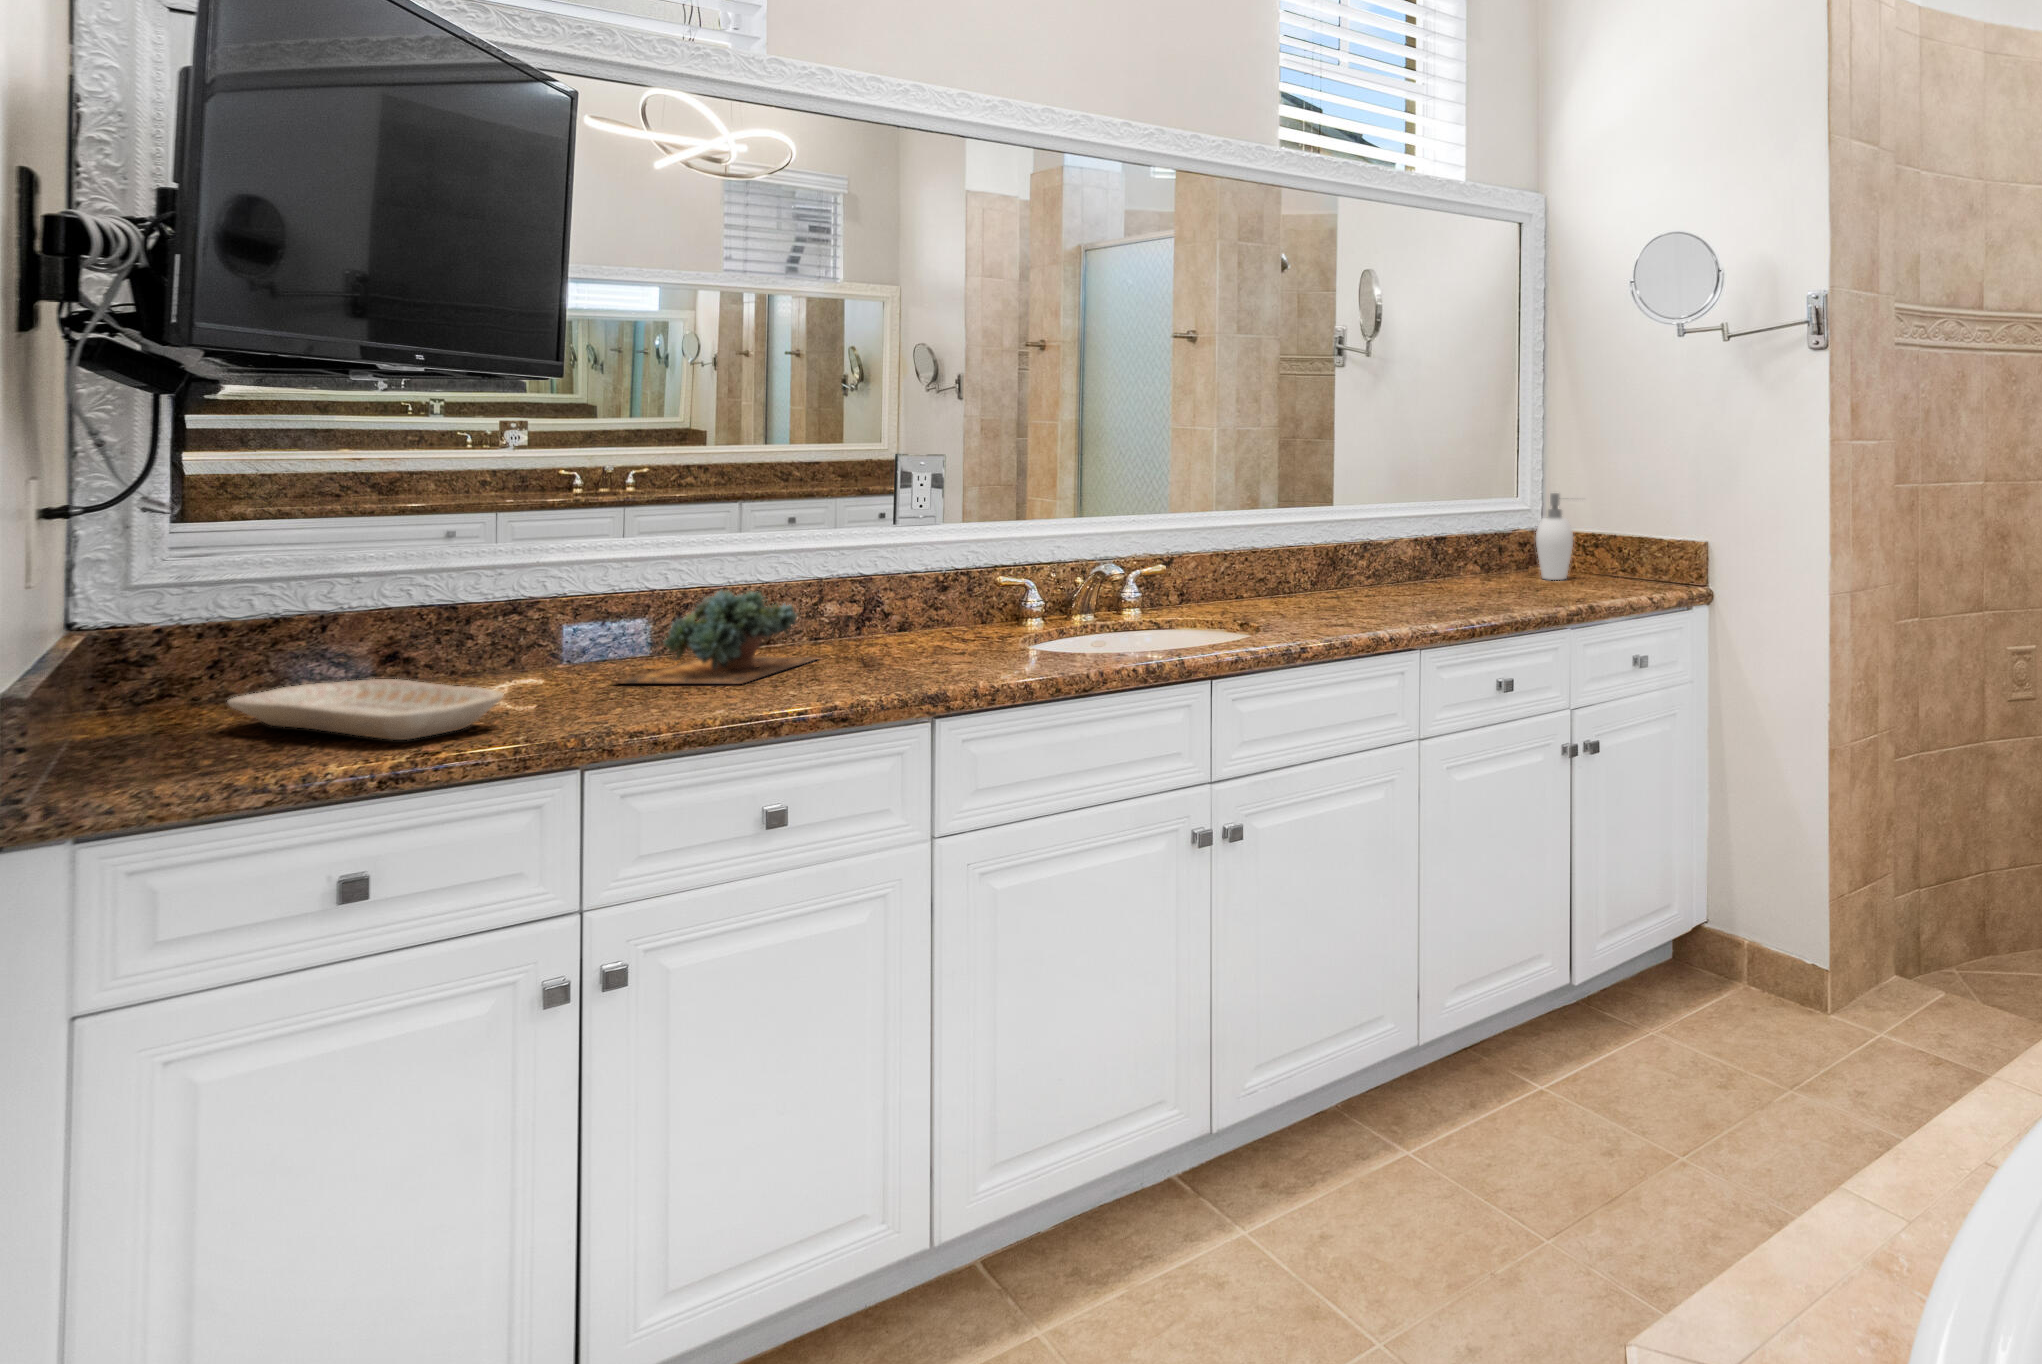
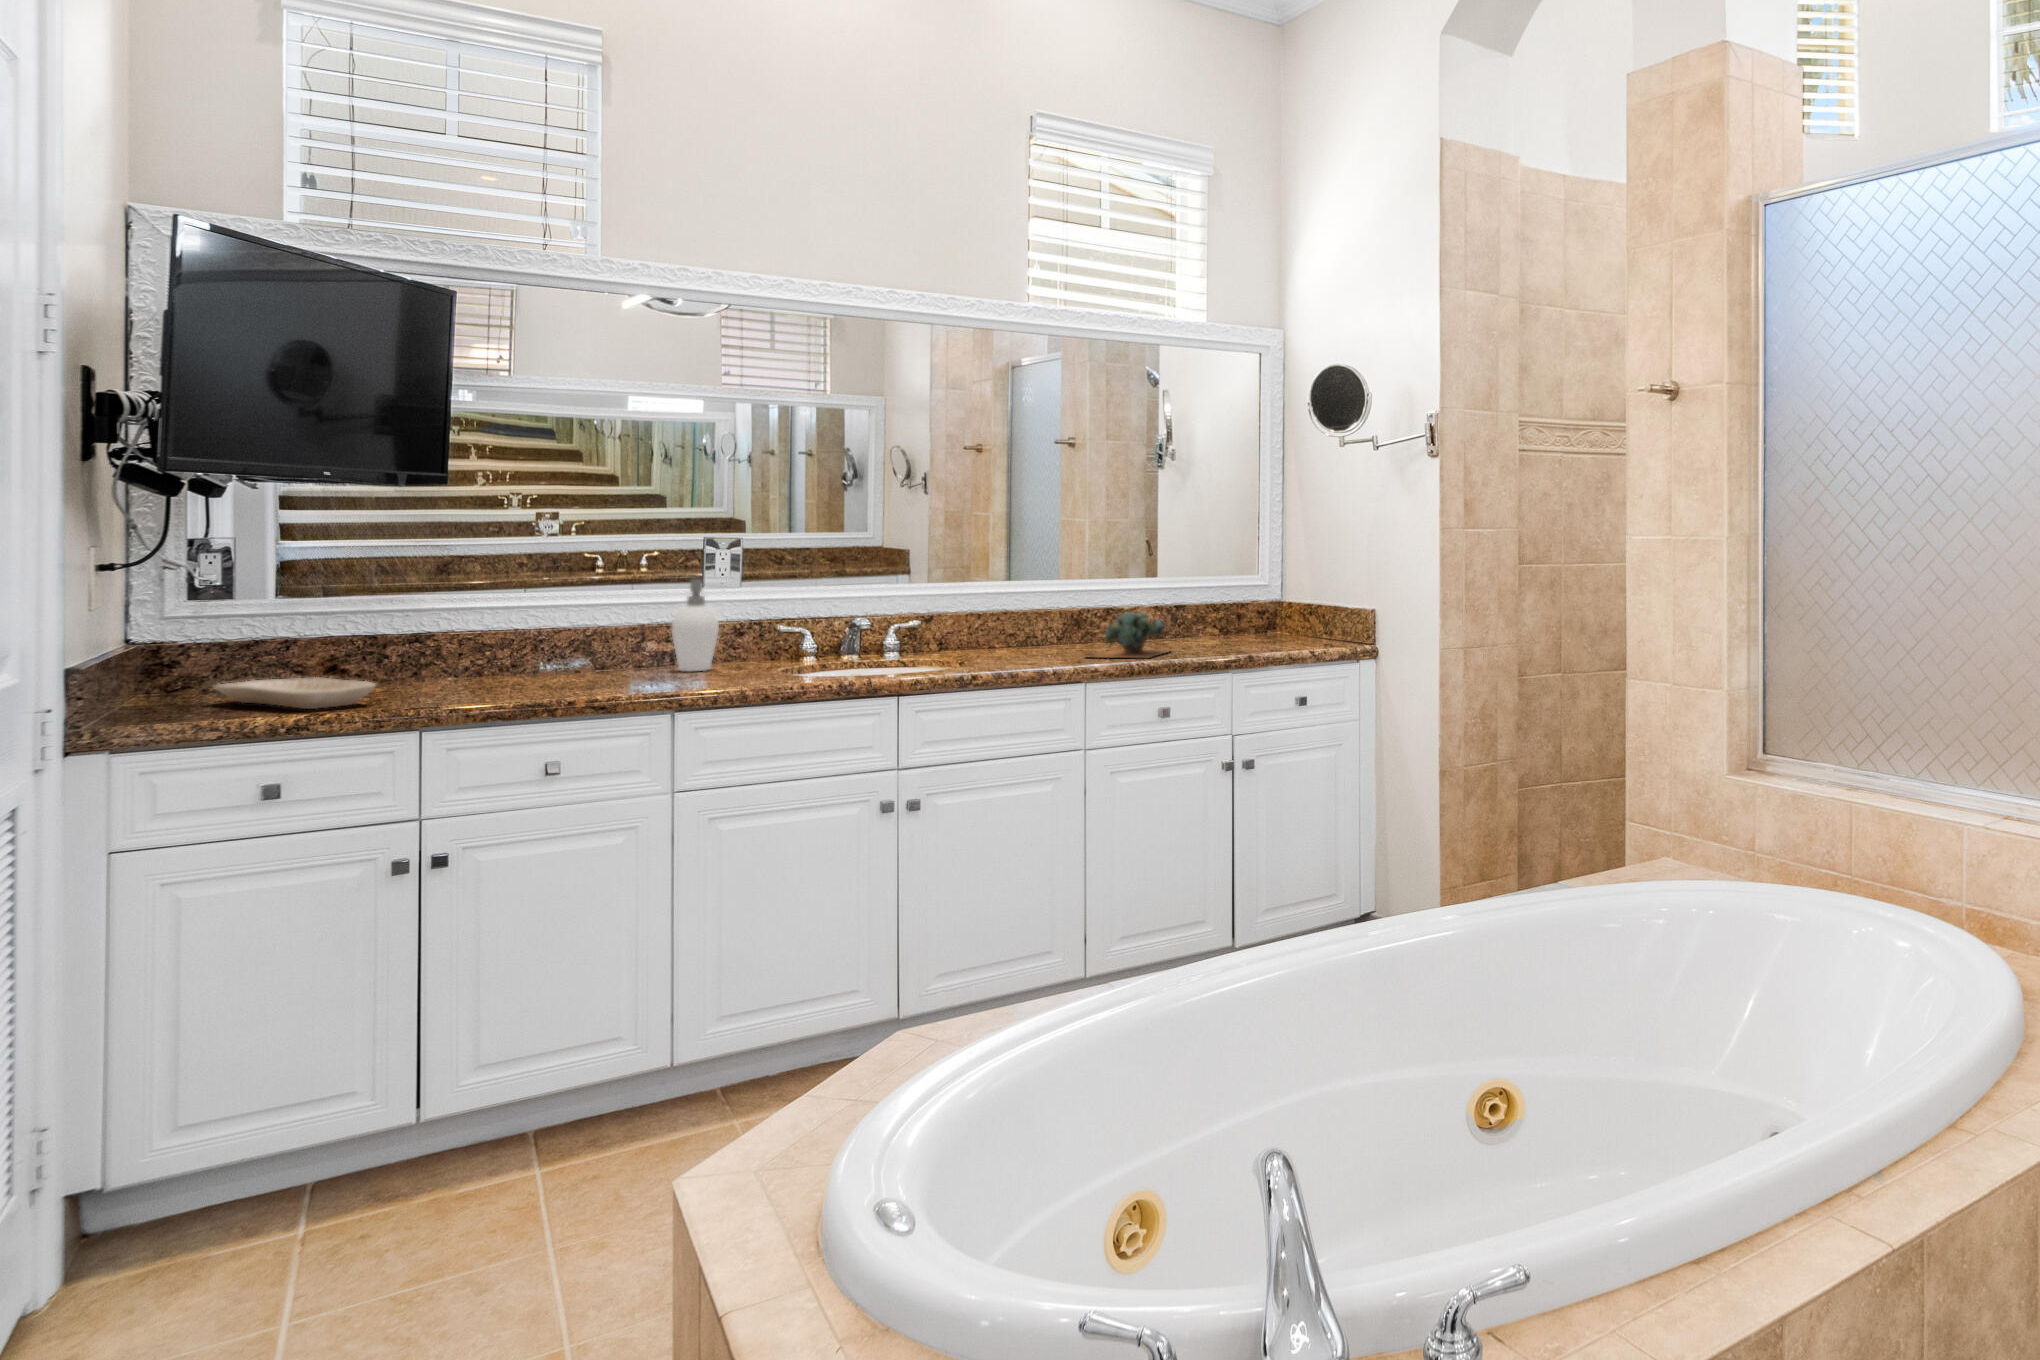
soap dispenser: present [1536,493,1573,580] -> present [671,579,719,671]
succulent plant: present [616,590,817,684] -> present [1089,612,1167,658]

